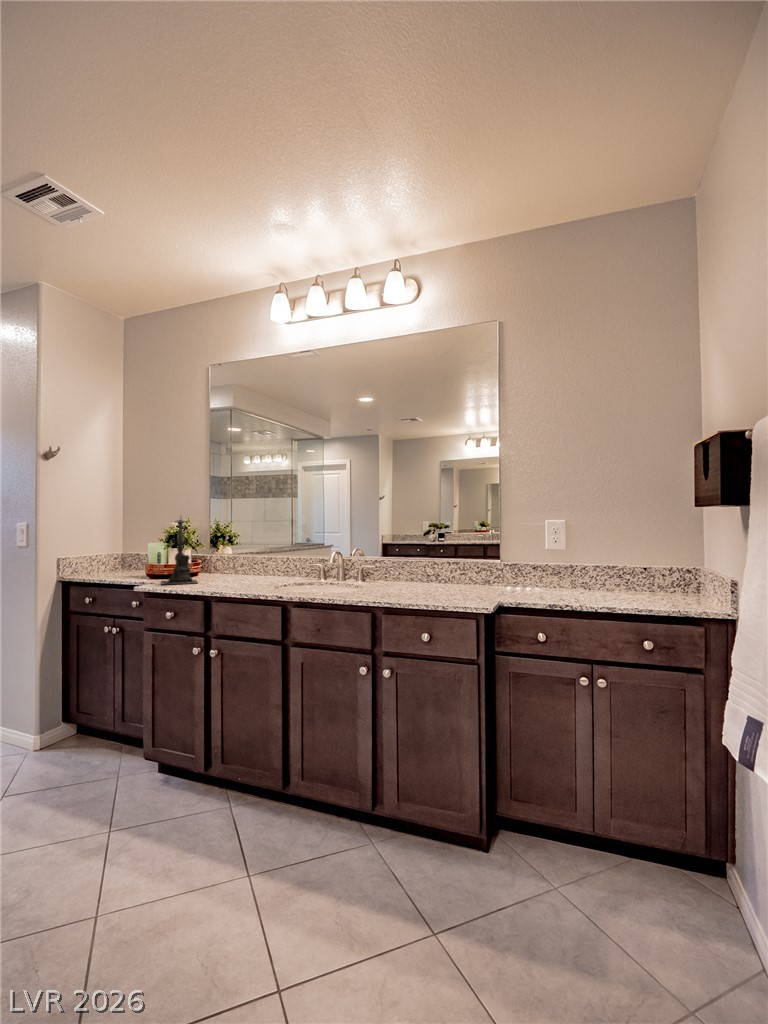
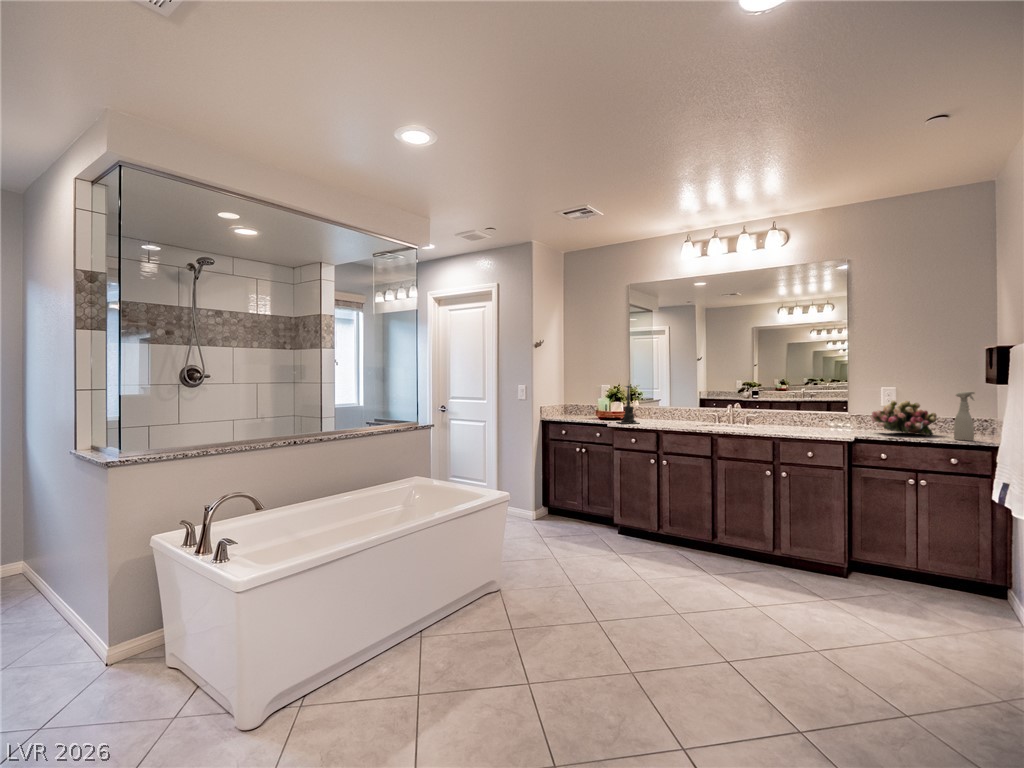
spray bottle: none [645,523,675,608] -> present [954,392,975,441]
flower arrangement: none [527,539,621,598] -> present [870,400,937,436]

